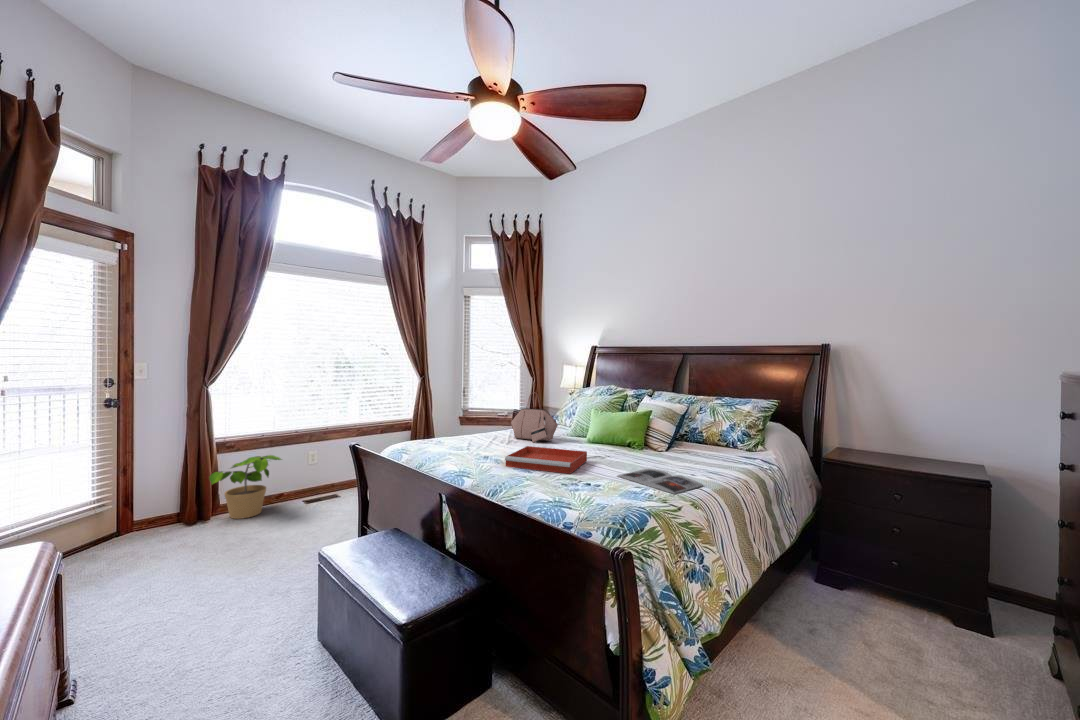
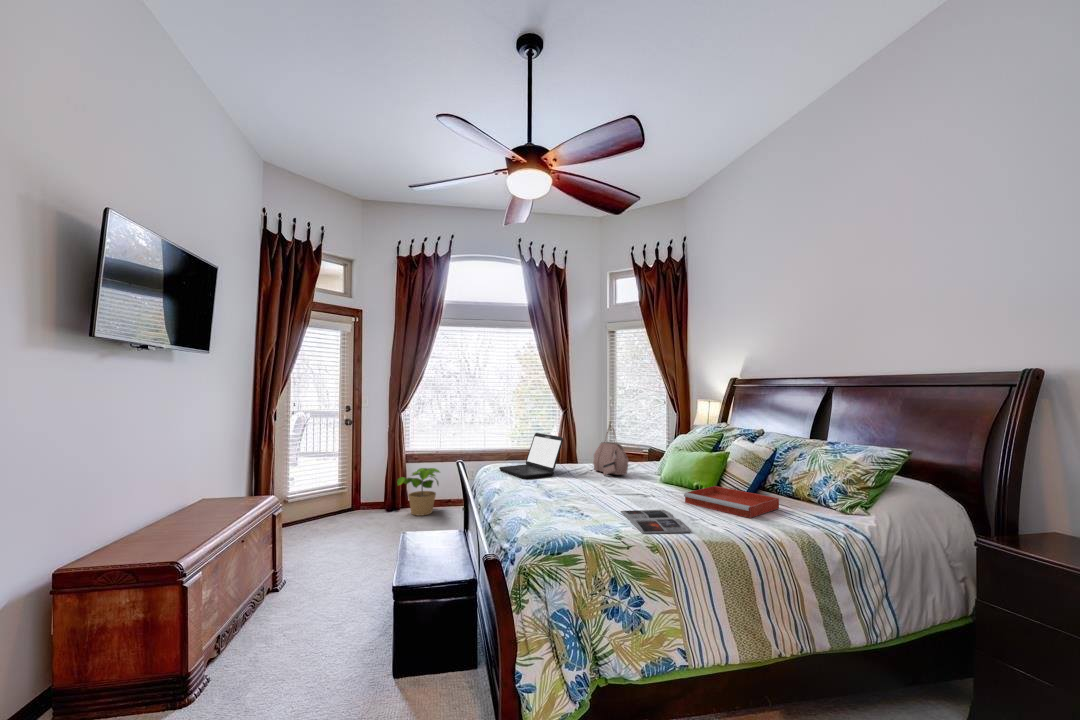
laptop: none [418,403,495,455] -> present [499,433,563,479]
tray: present [505,446,587,474] -> present [684,486,779,518]

